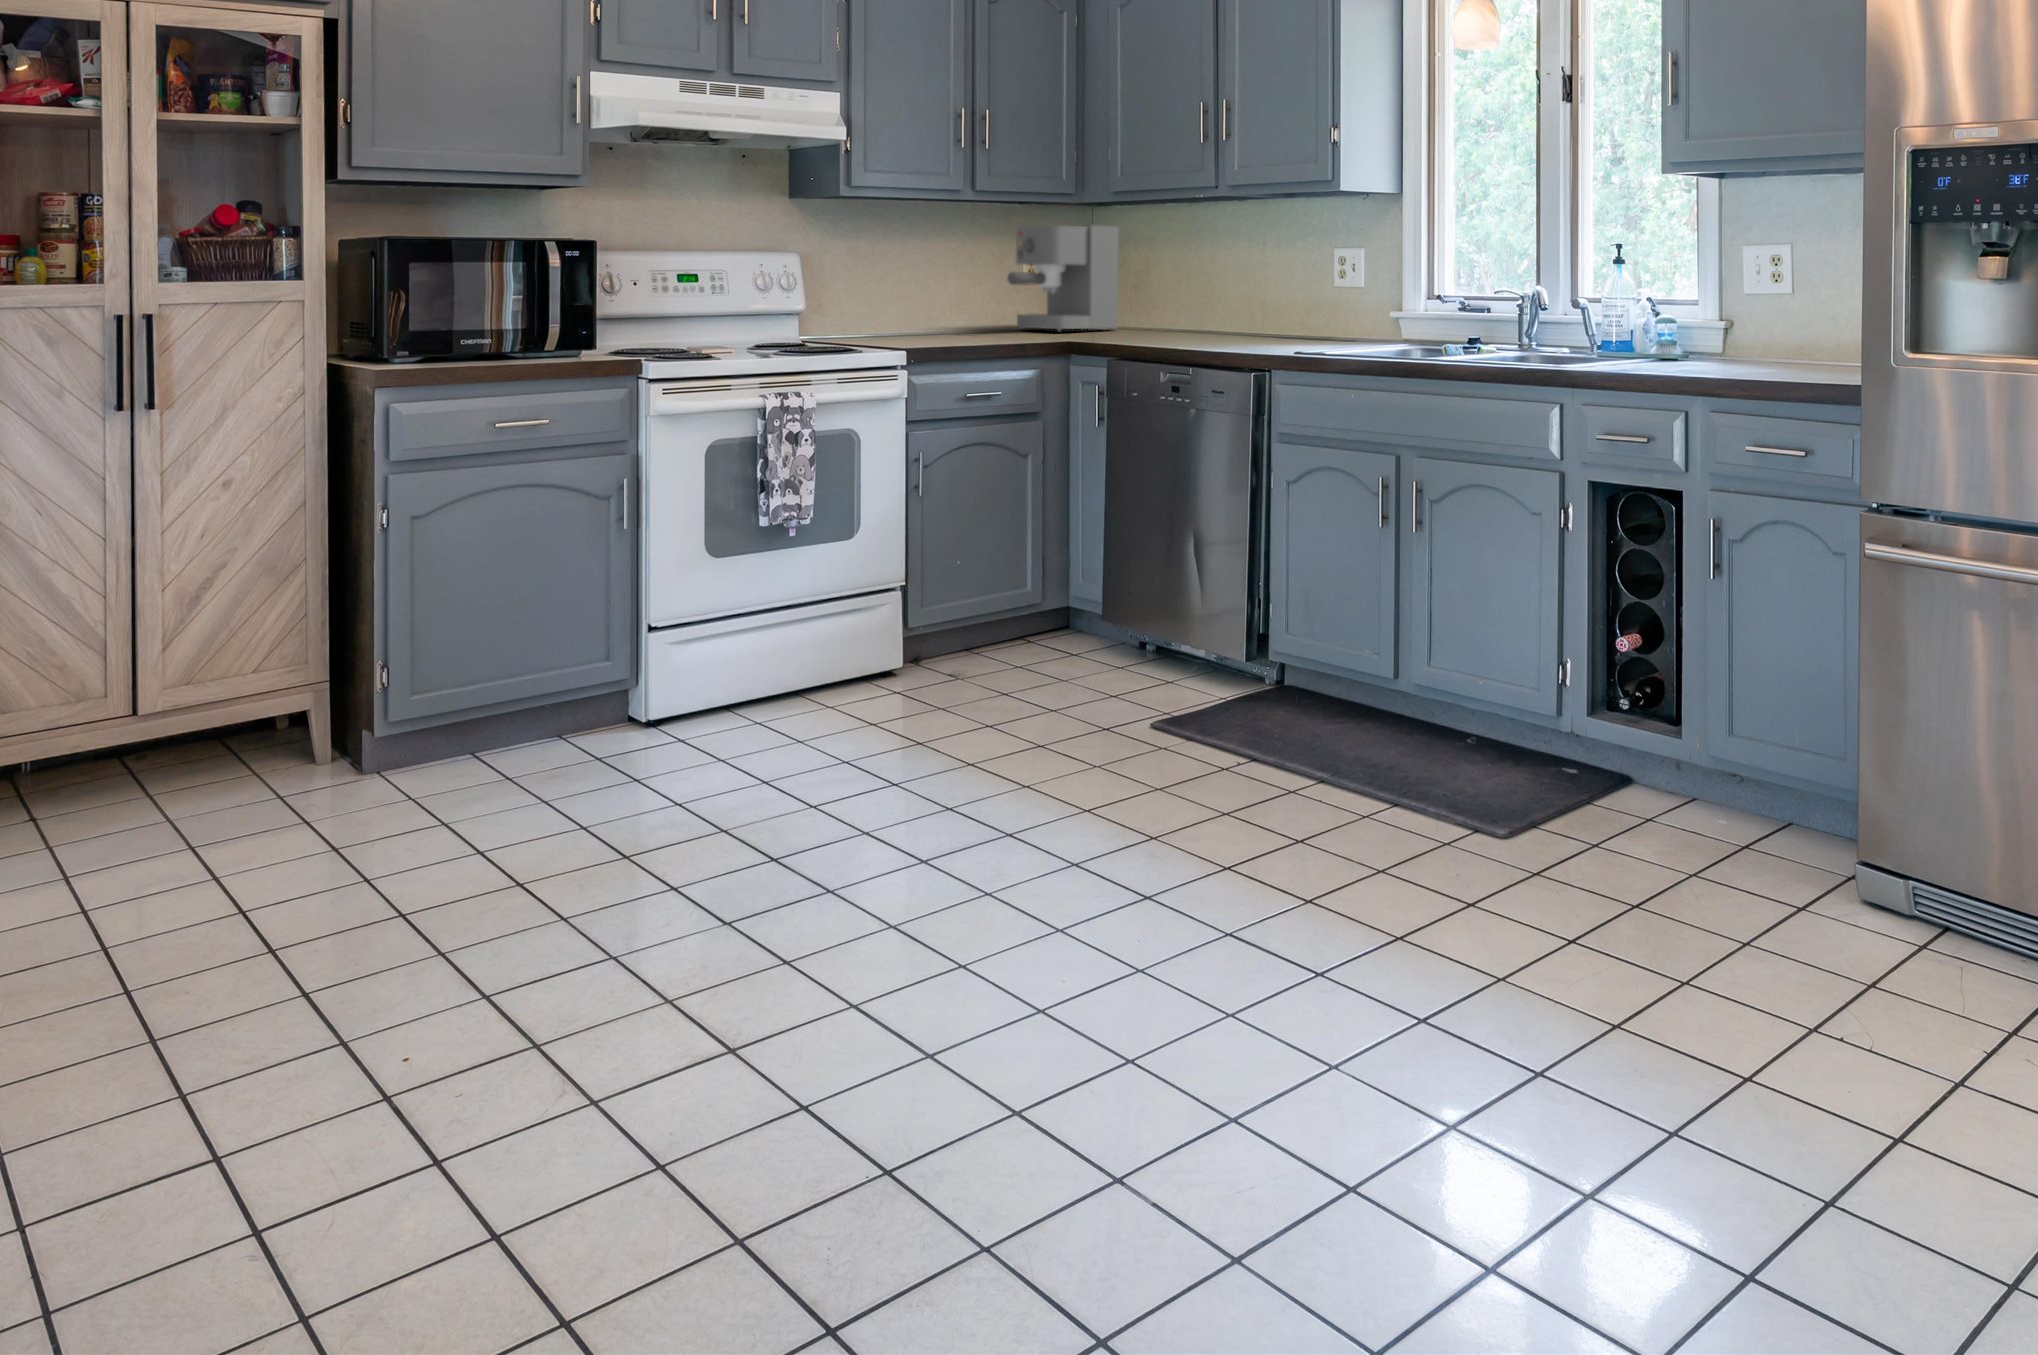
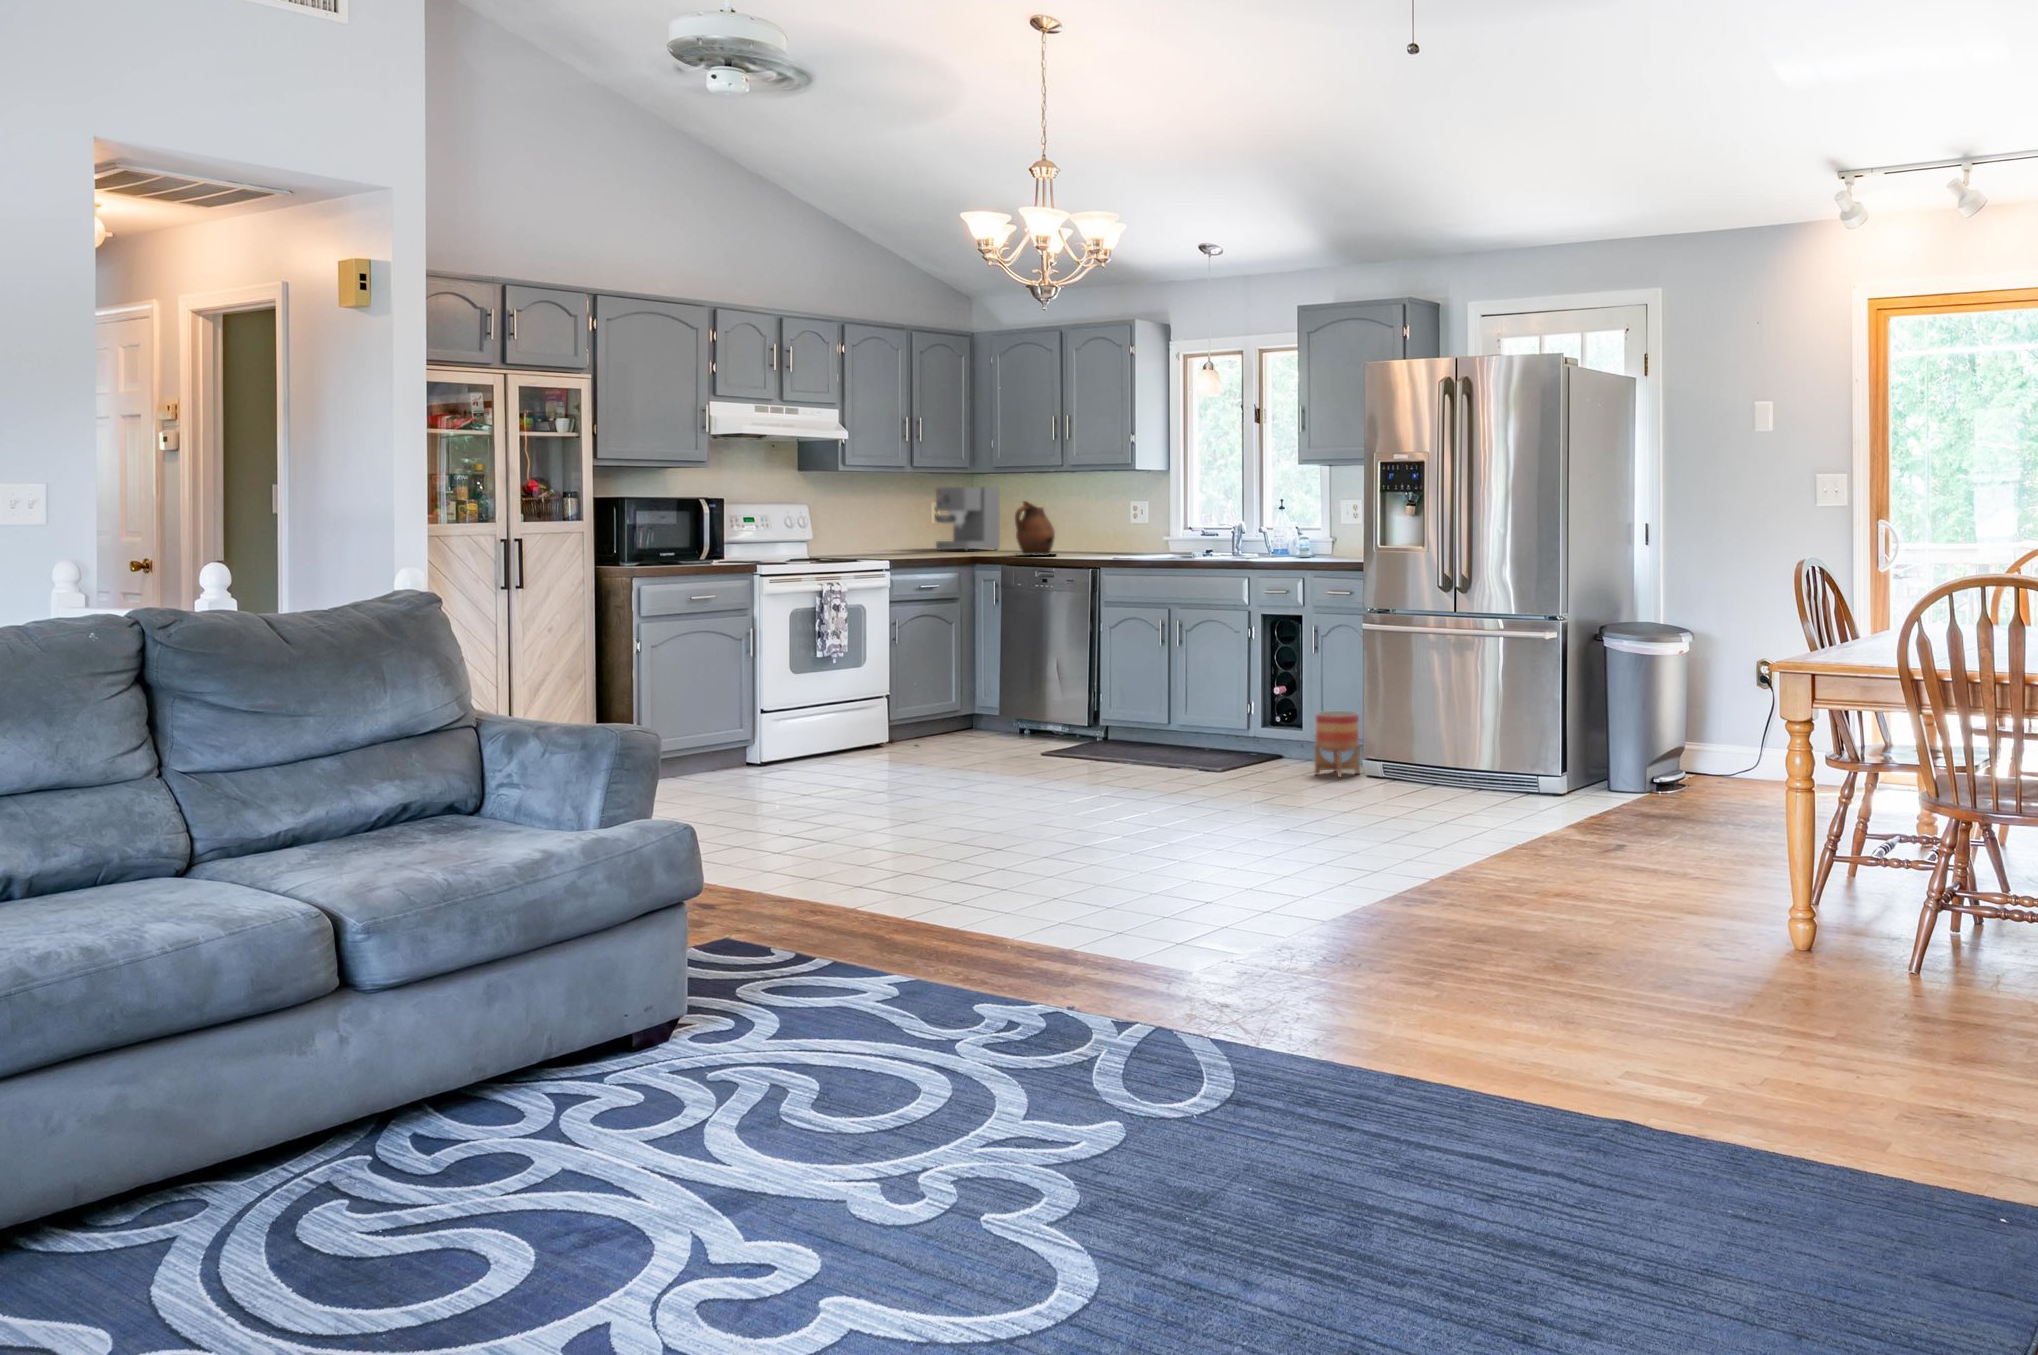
ceramic pitcher: none [1124,248,1200,346] -> present [1015,501,1055,555]
planter: none [1719,717,1829,886] -> present [1315,711,1360,776]

